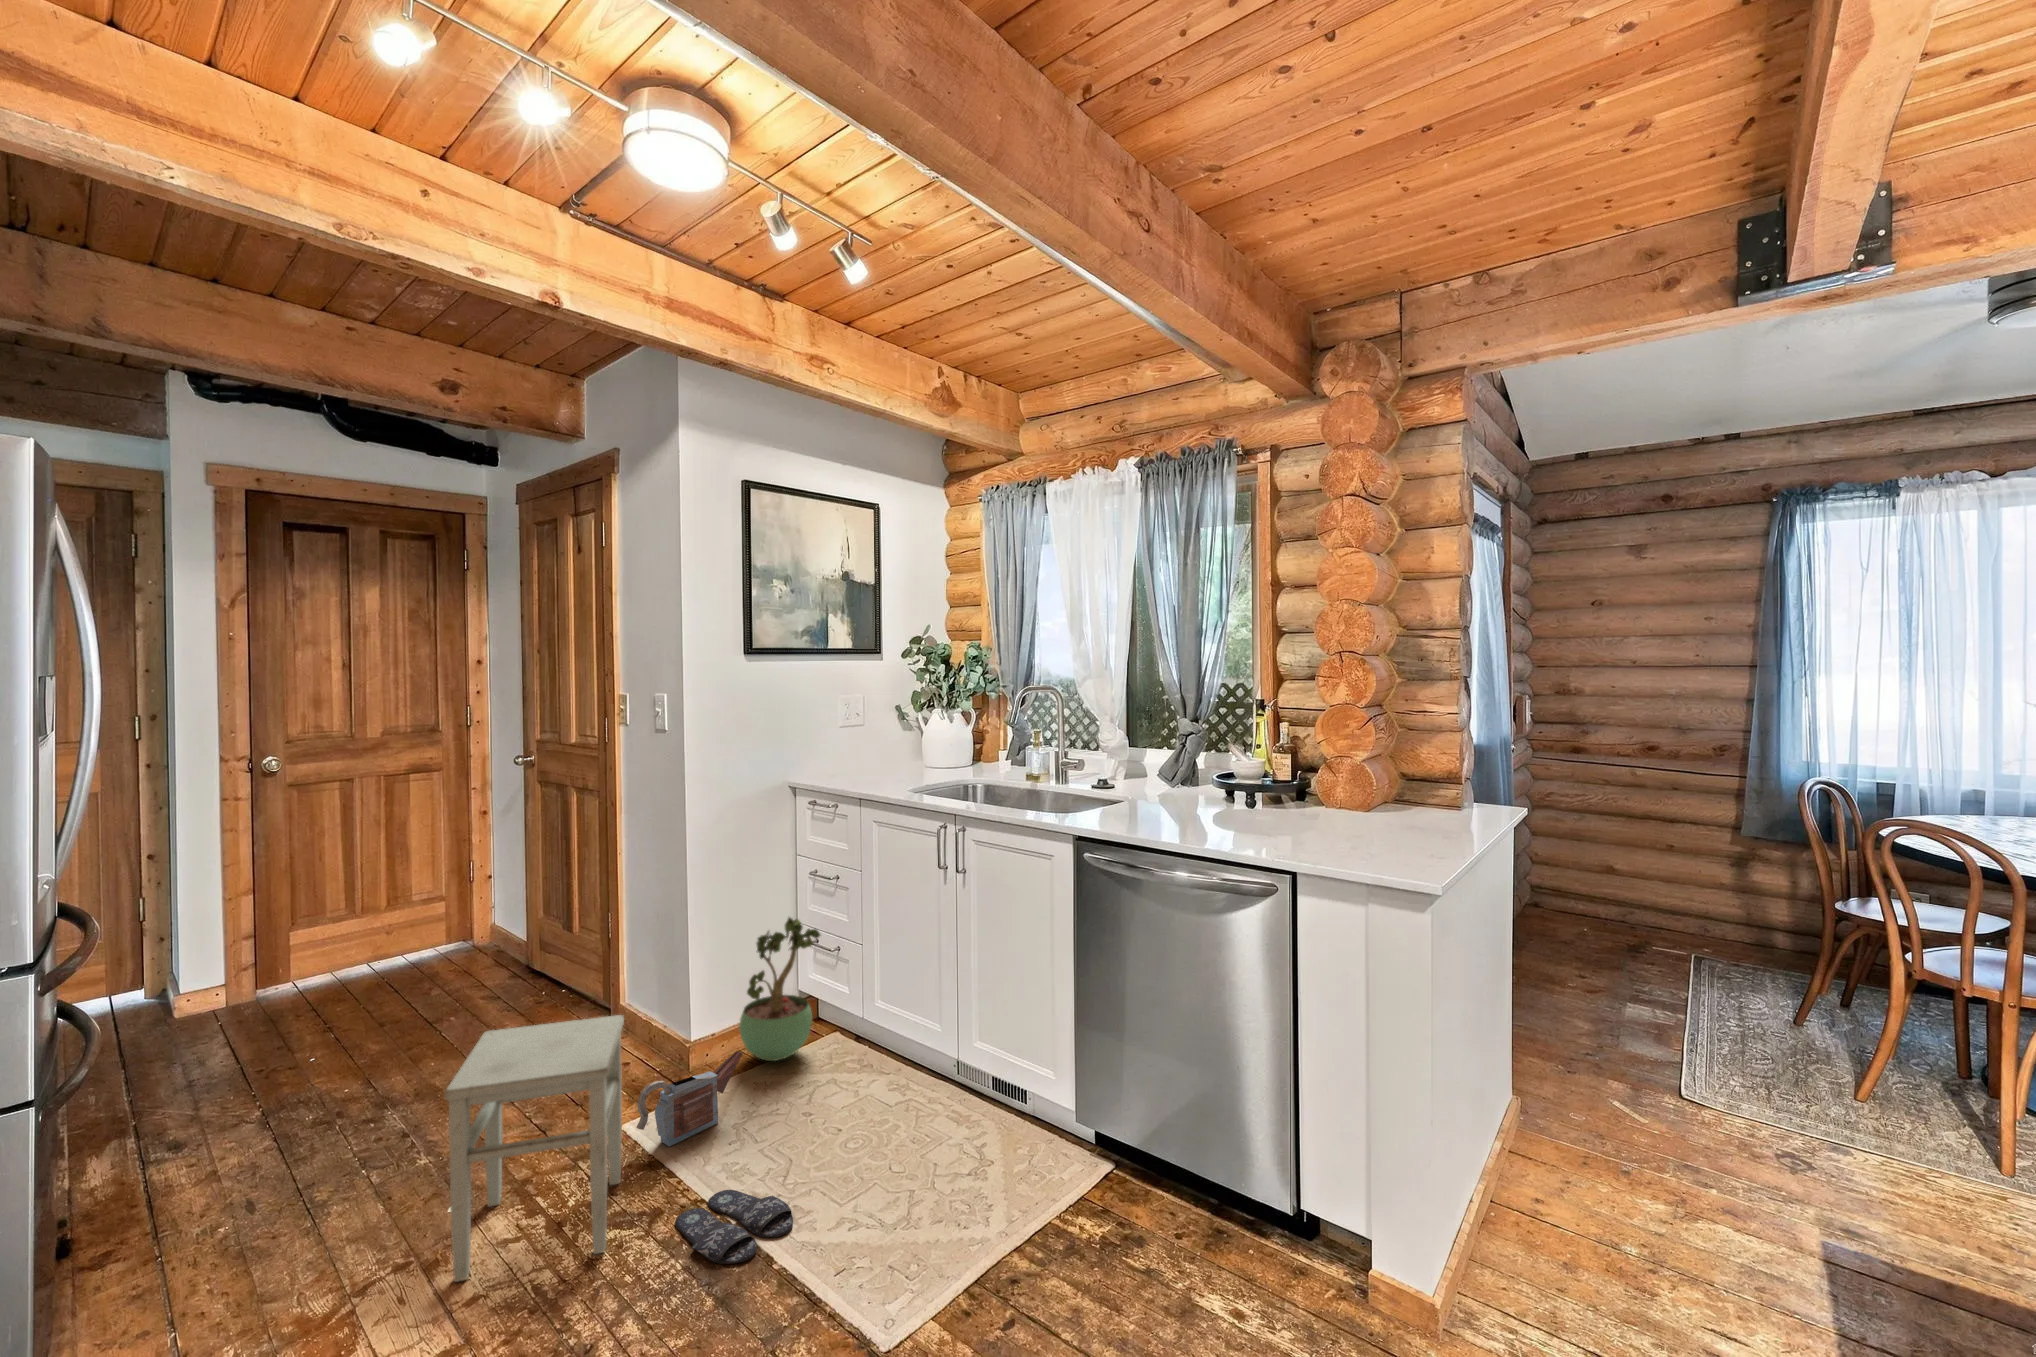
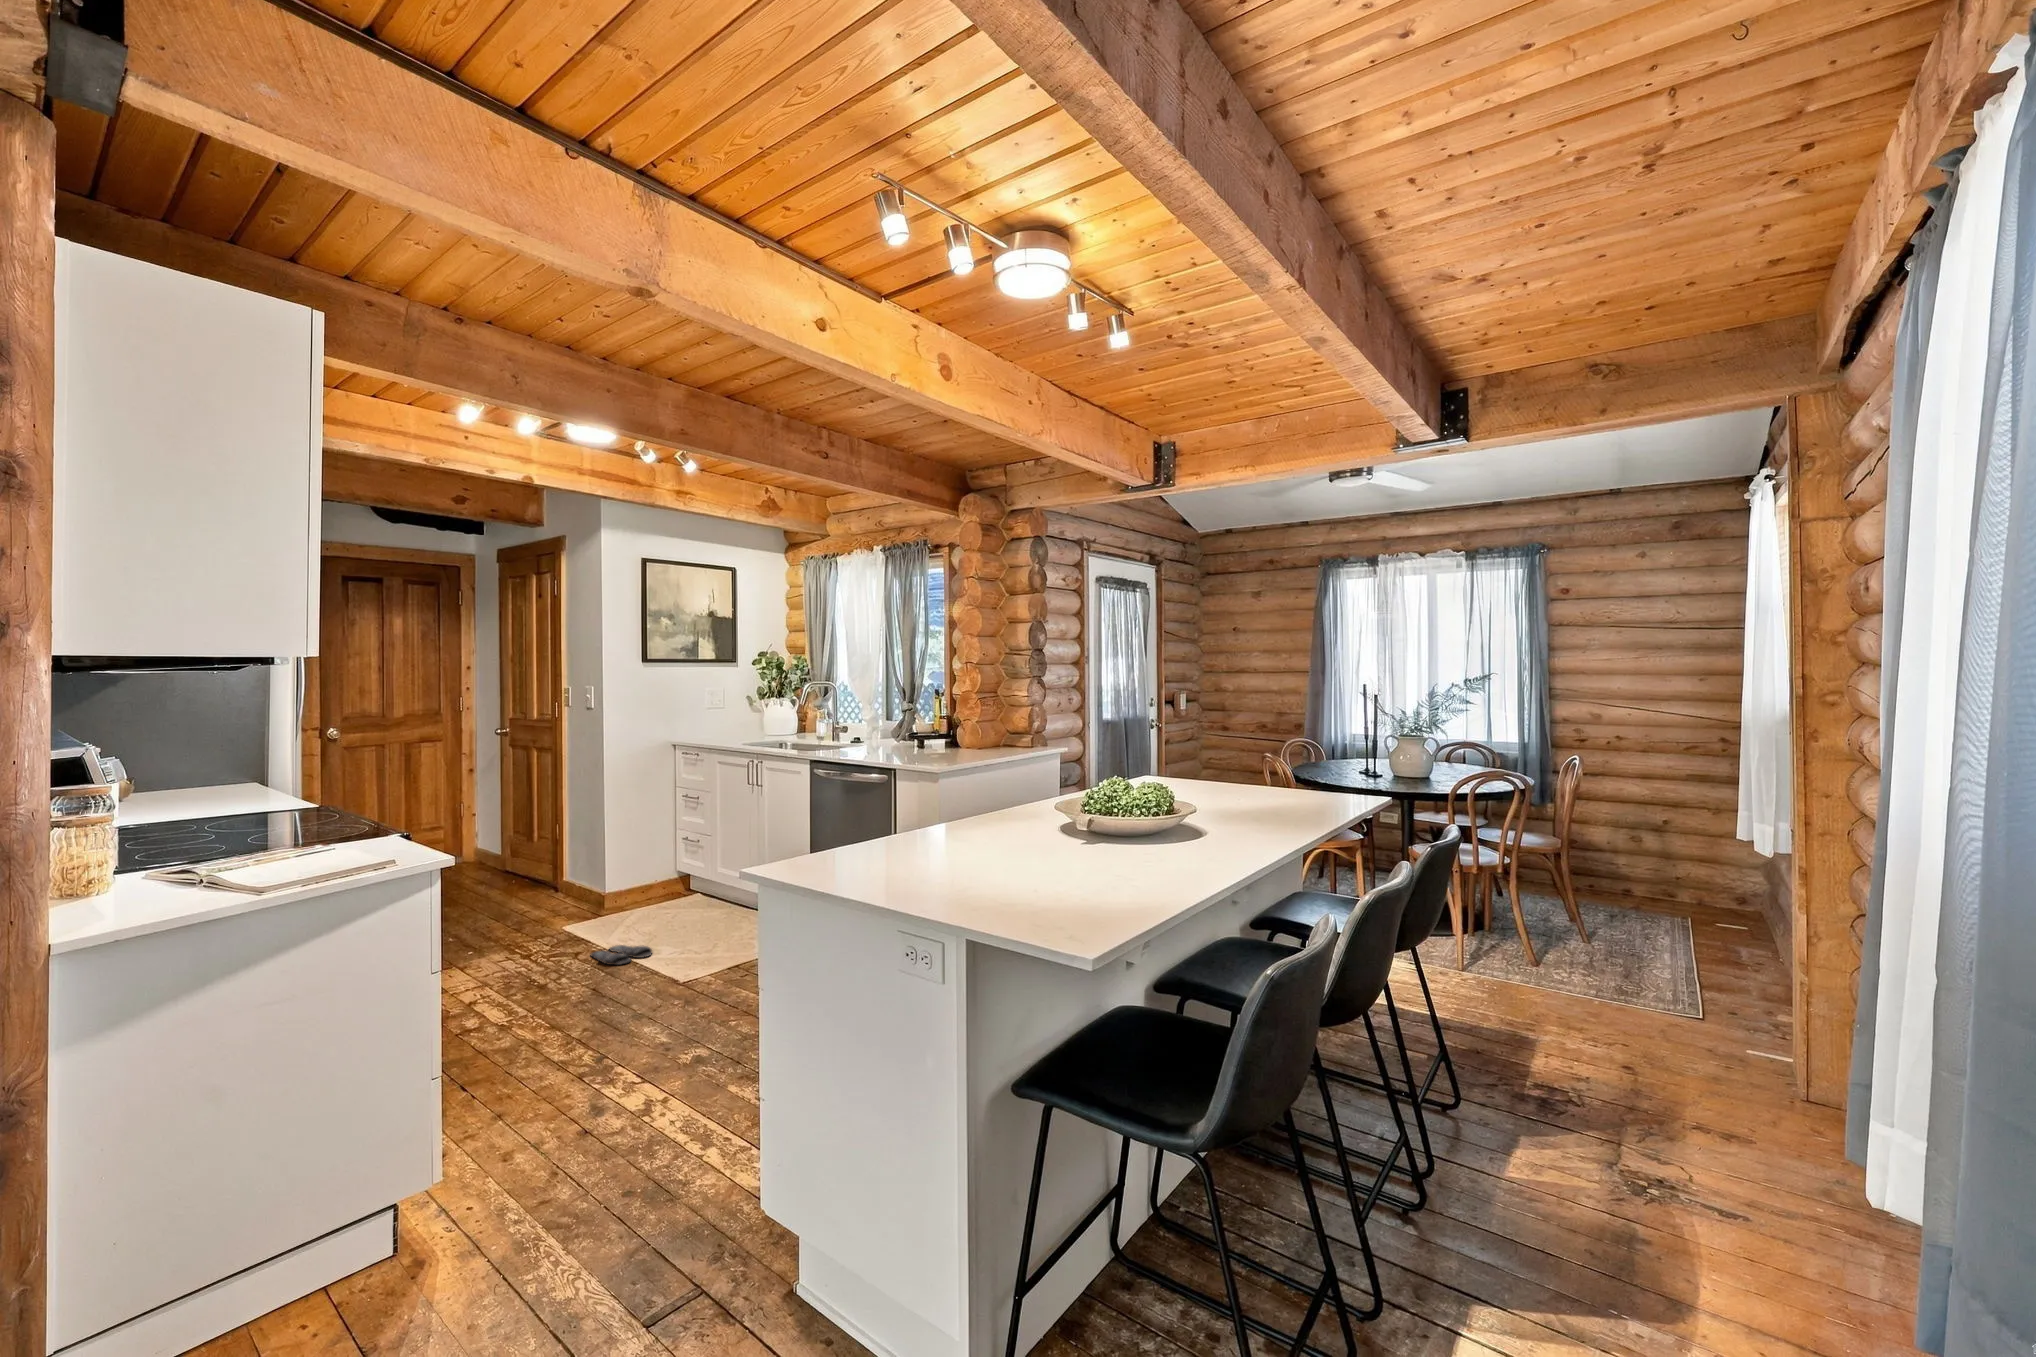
potted plant: present [739,918,820,1061] -> none [636,819,688,903]
stool: present [445,1015,624,1282] -> none [473,856,564,972]
watering can: present [636,1051,743,1147] -> none [571,887,635,933]

